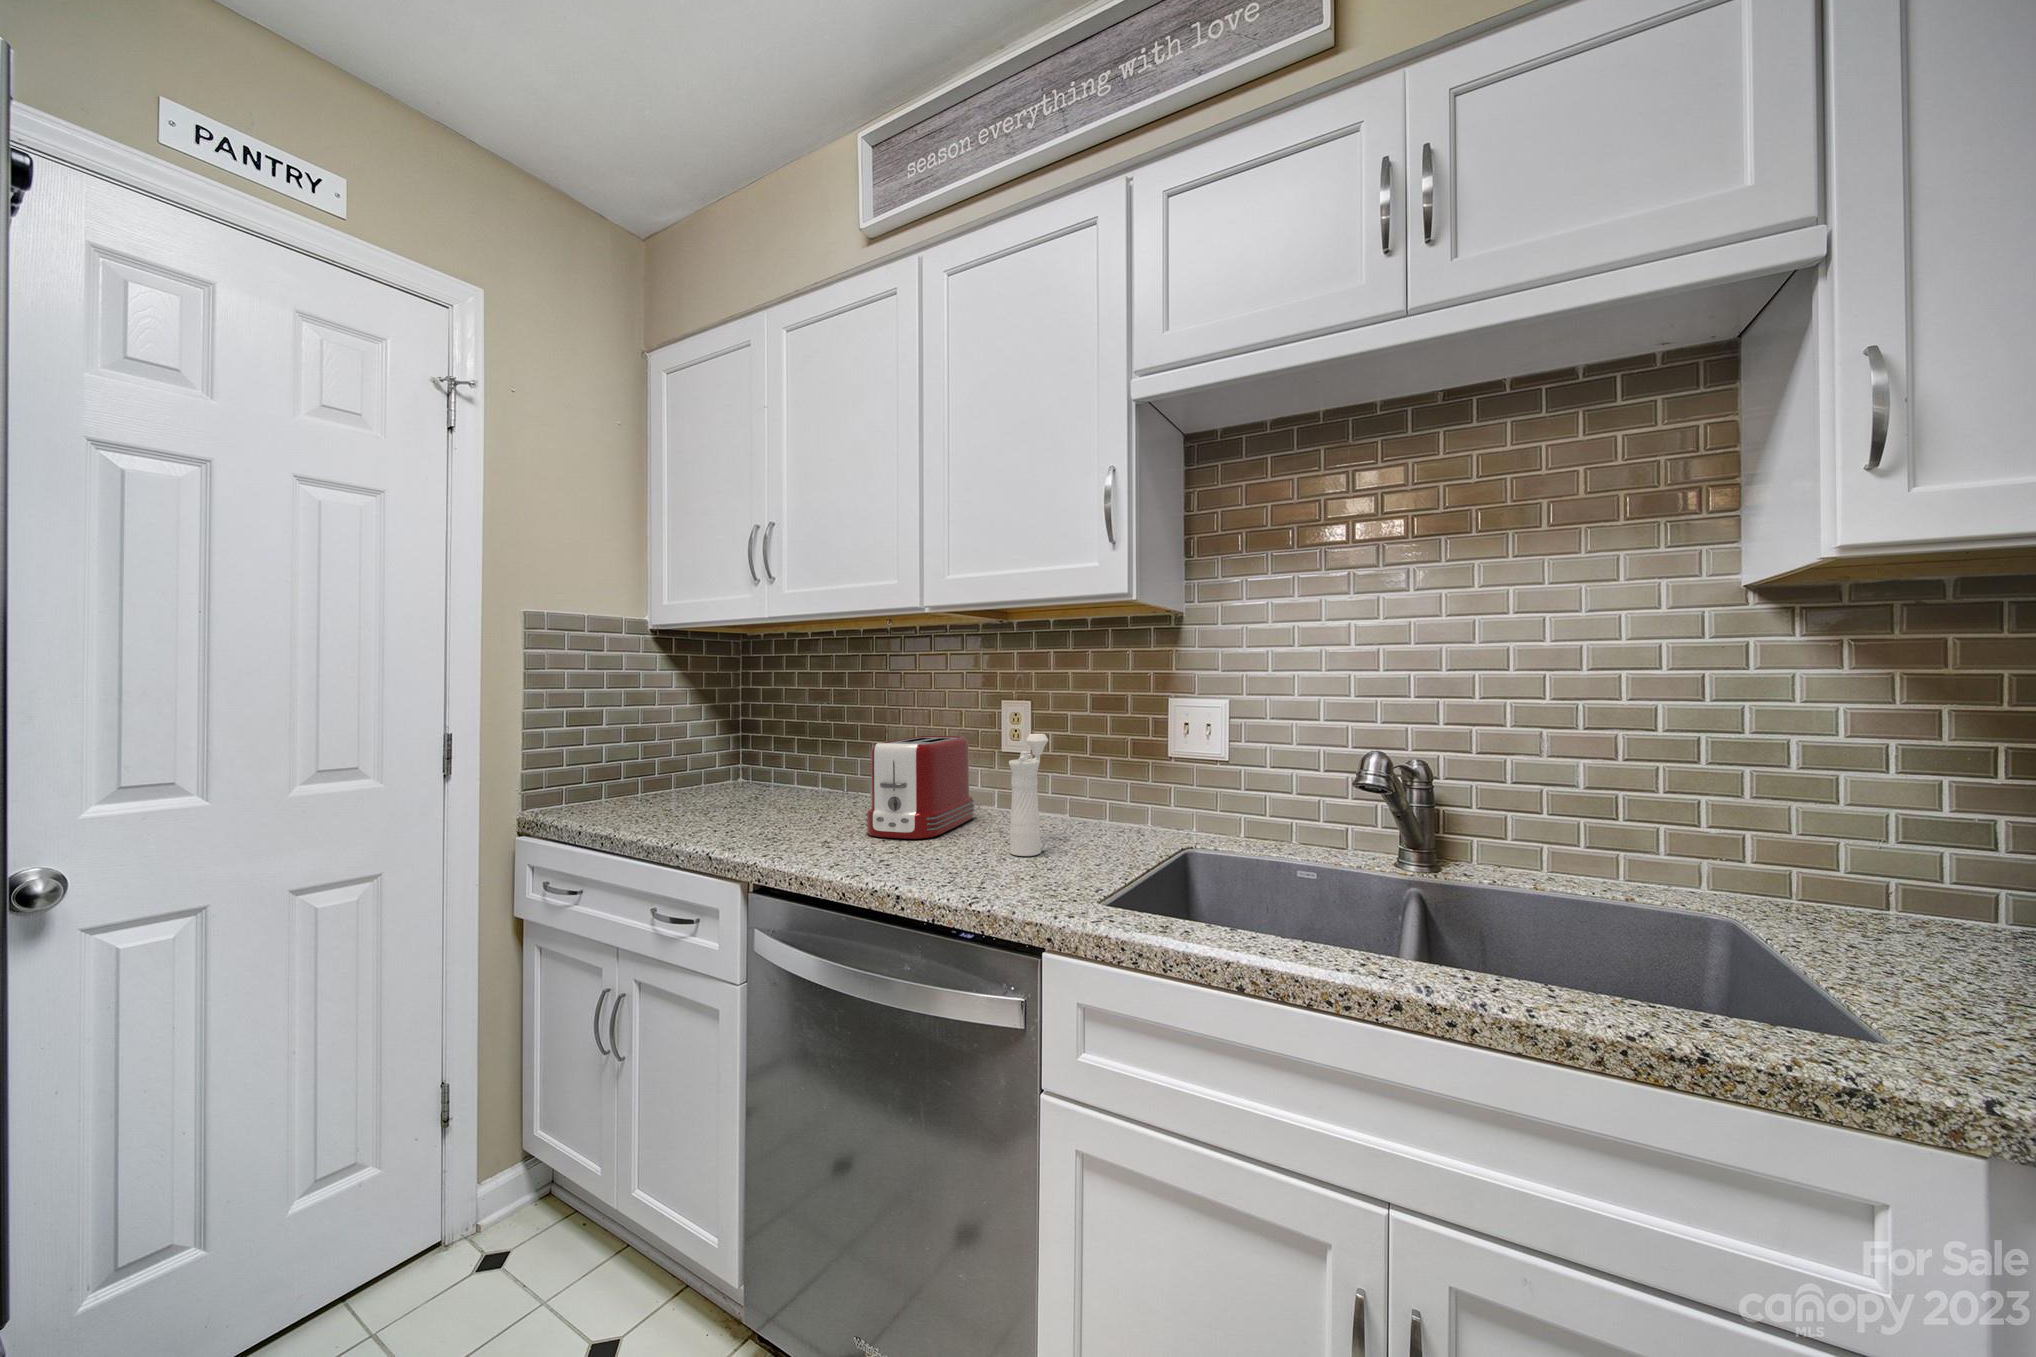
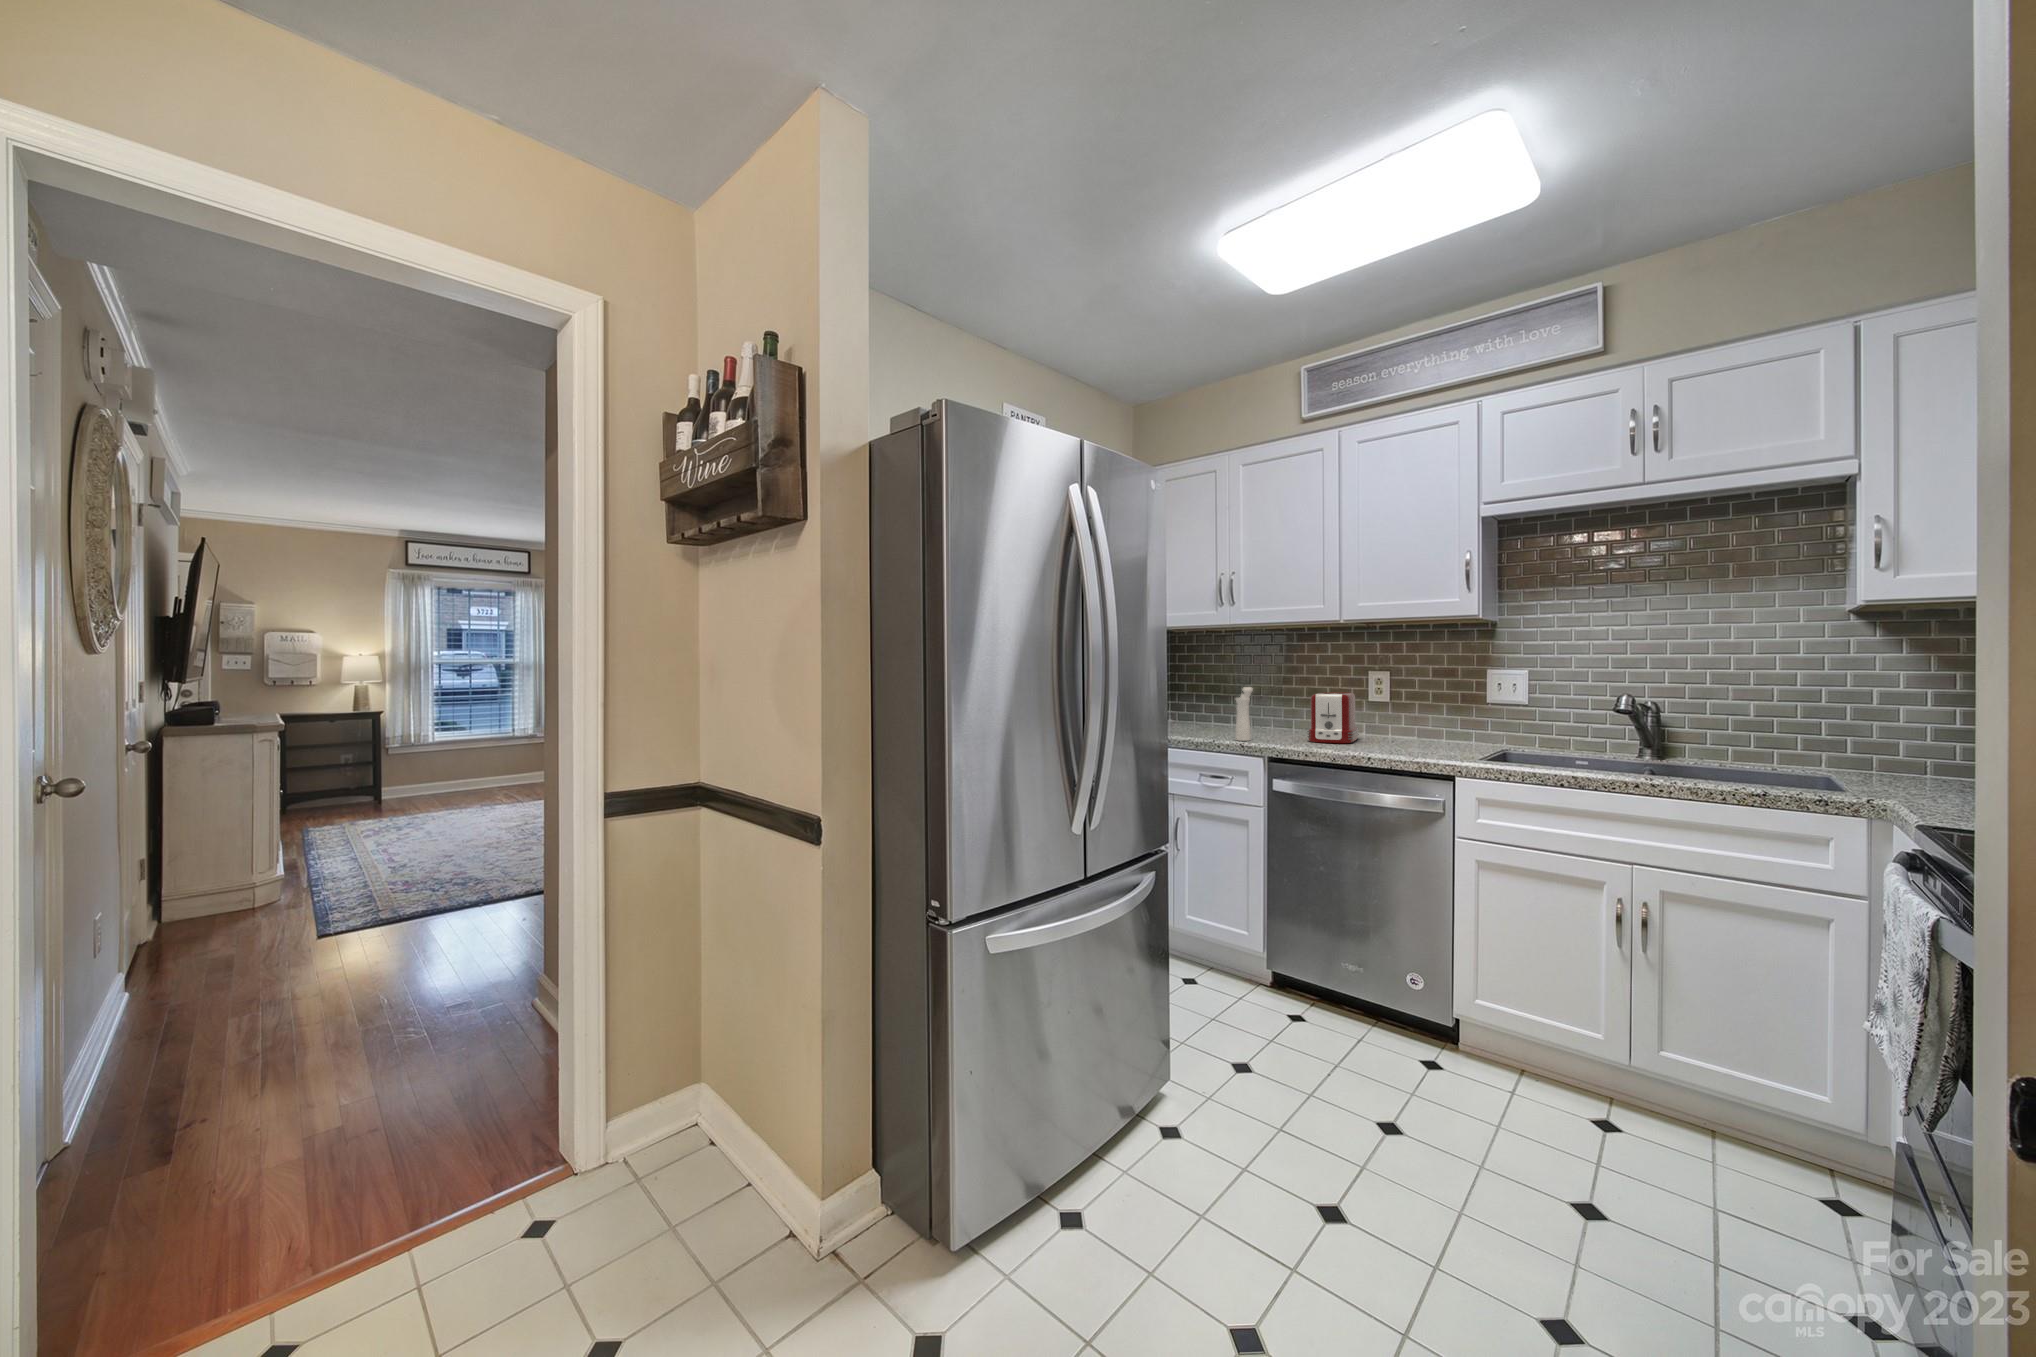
pepper mill: present [1009,734,1048,856] -> present [1236,687,1253,741]

